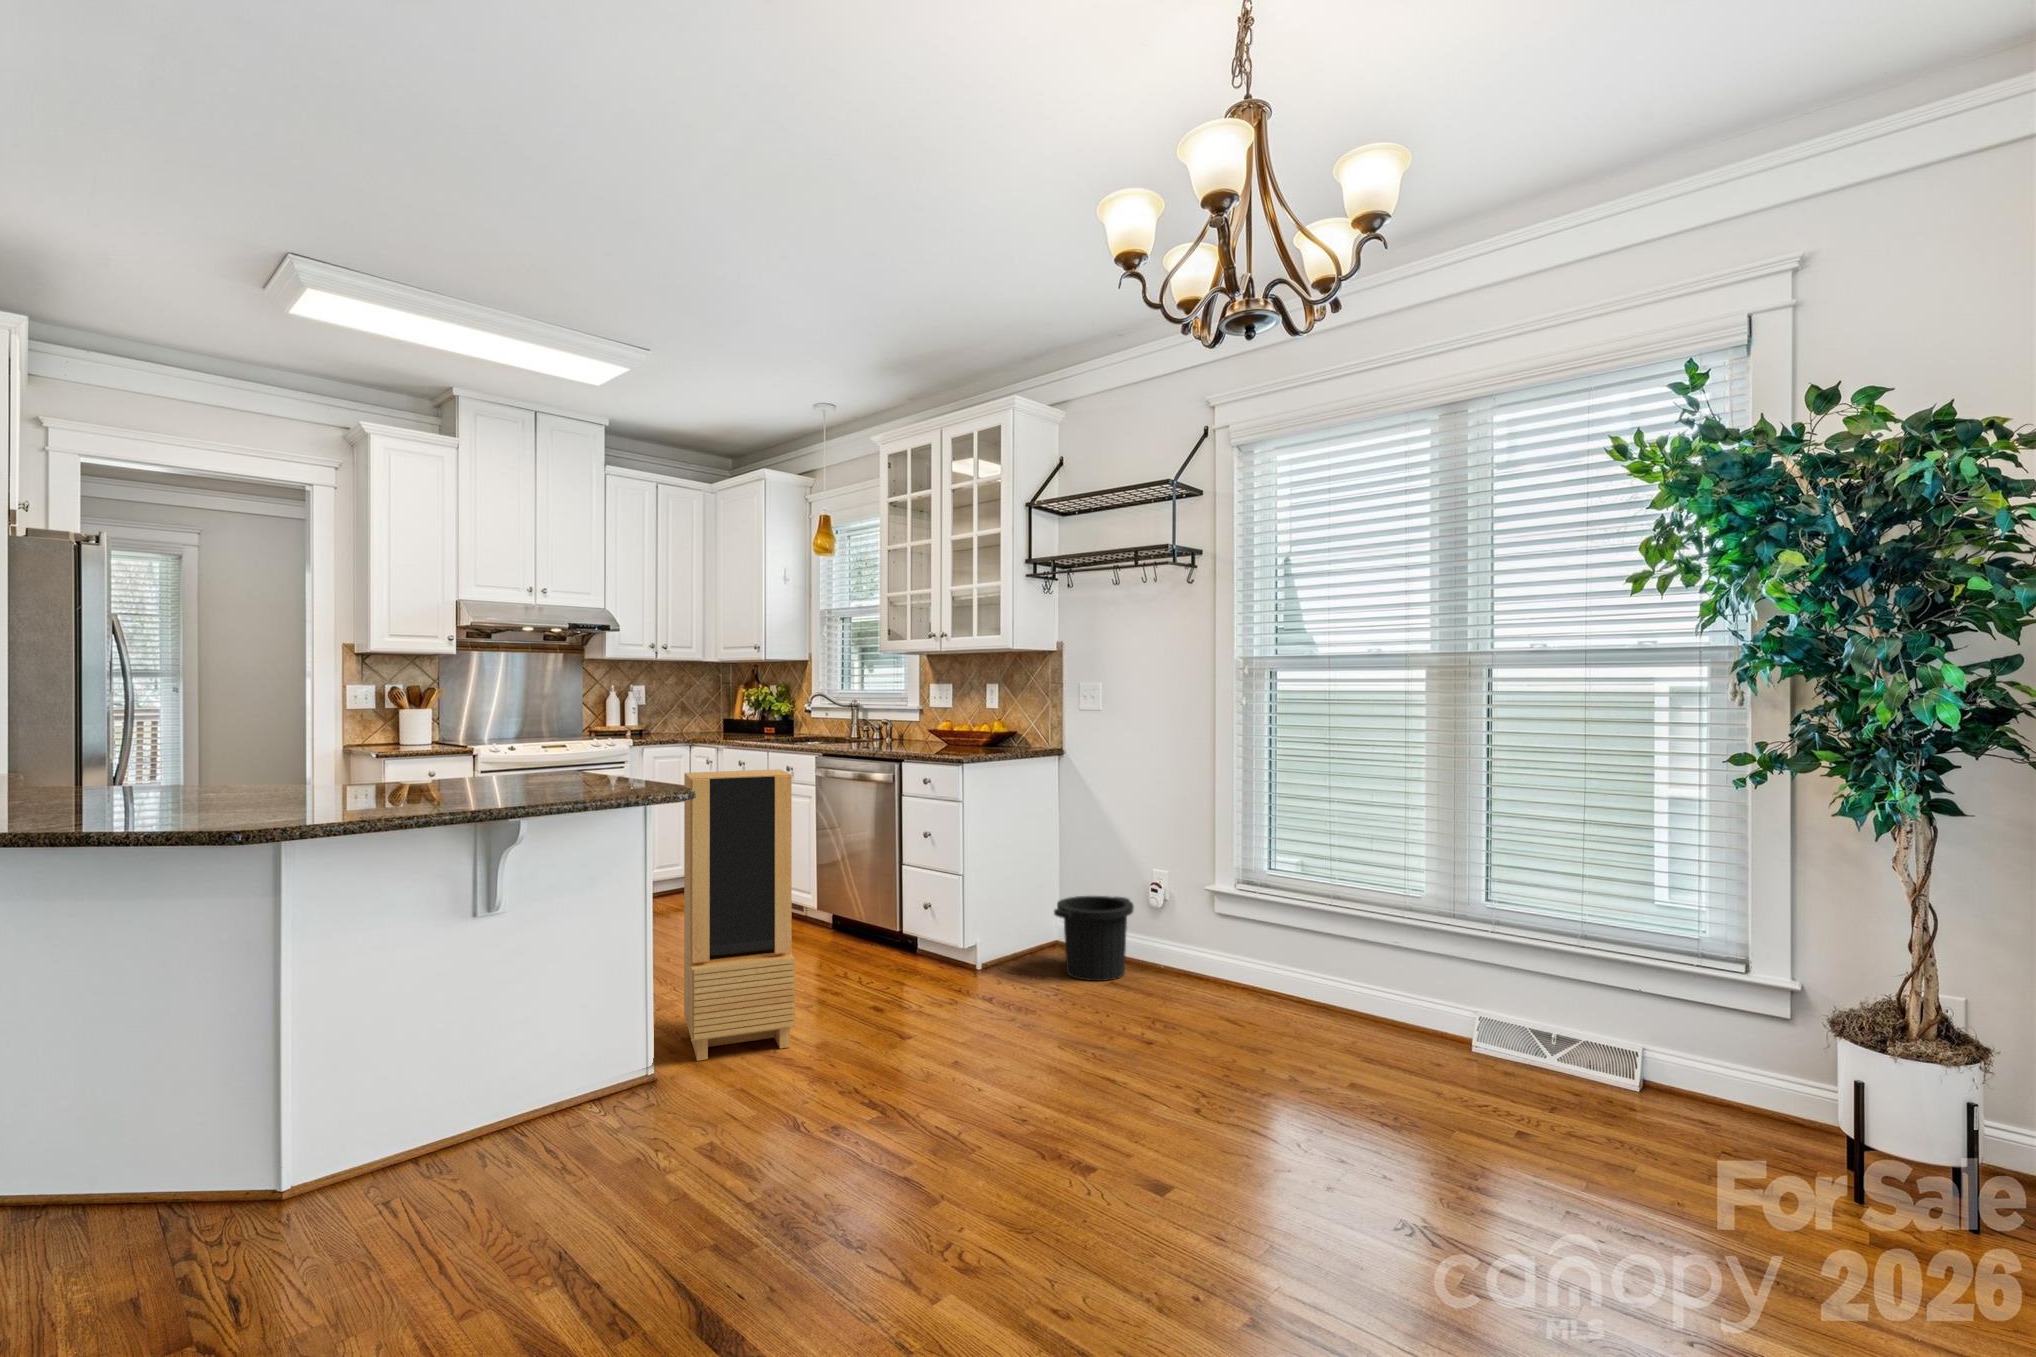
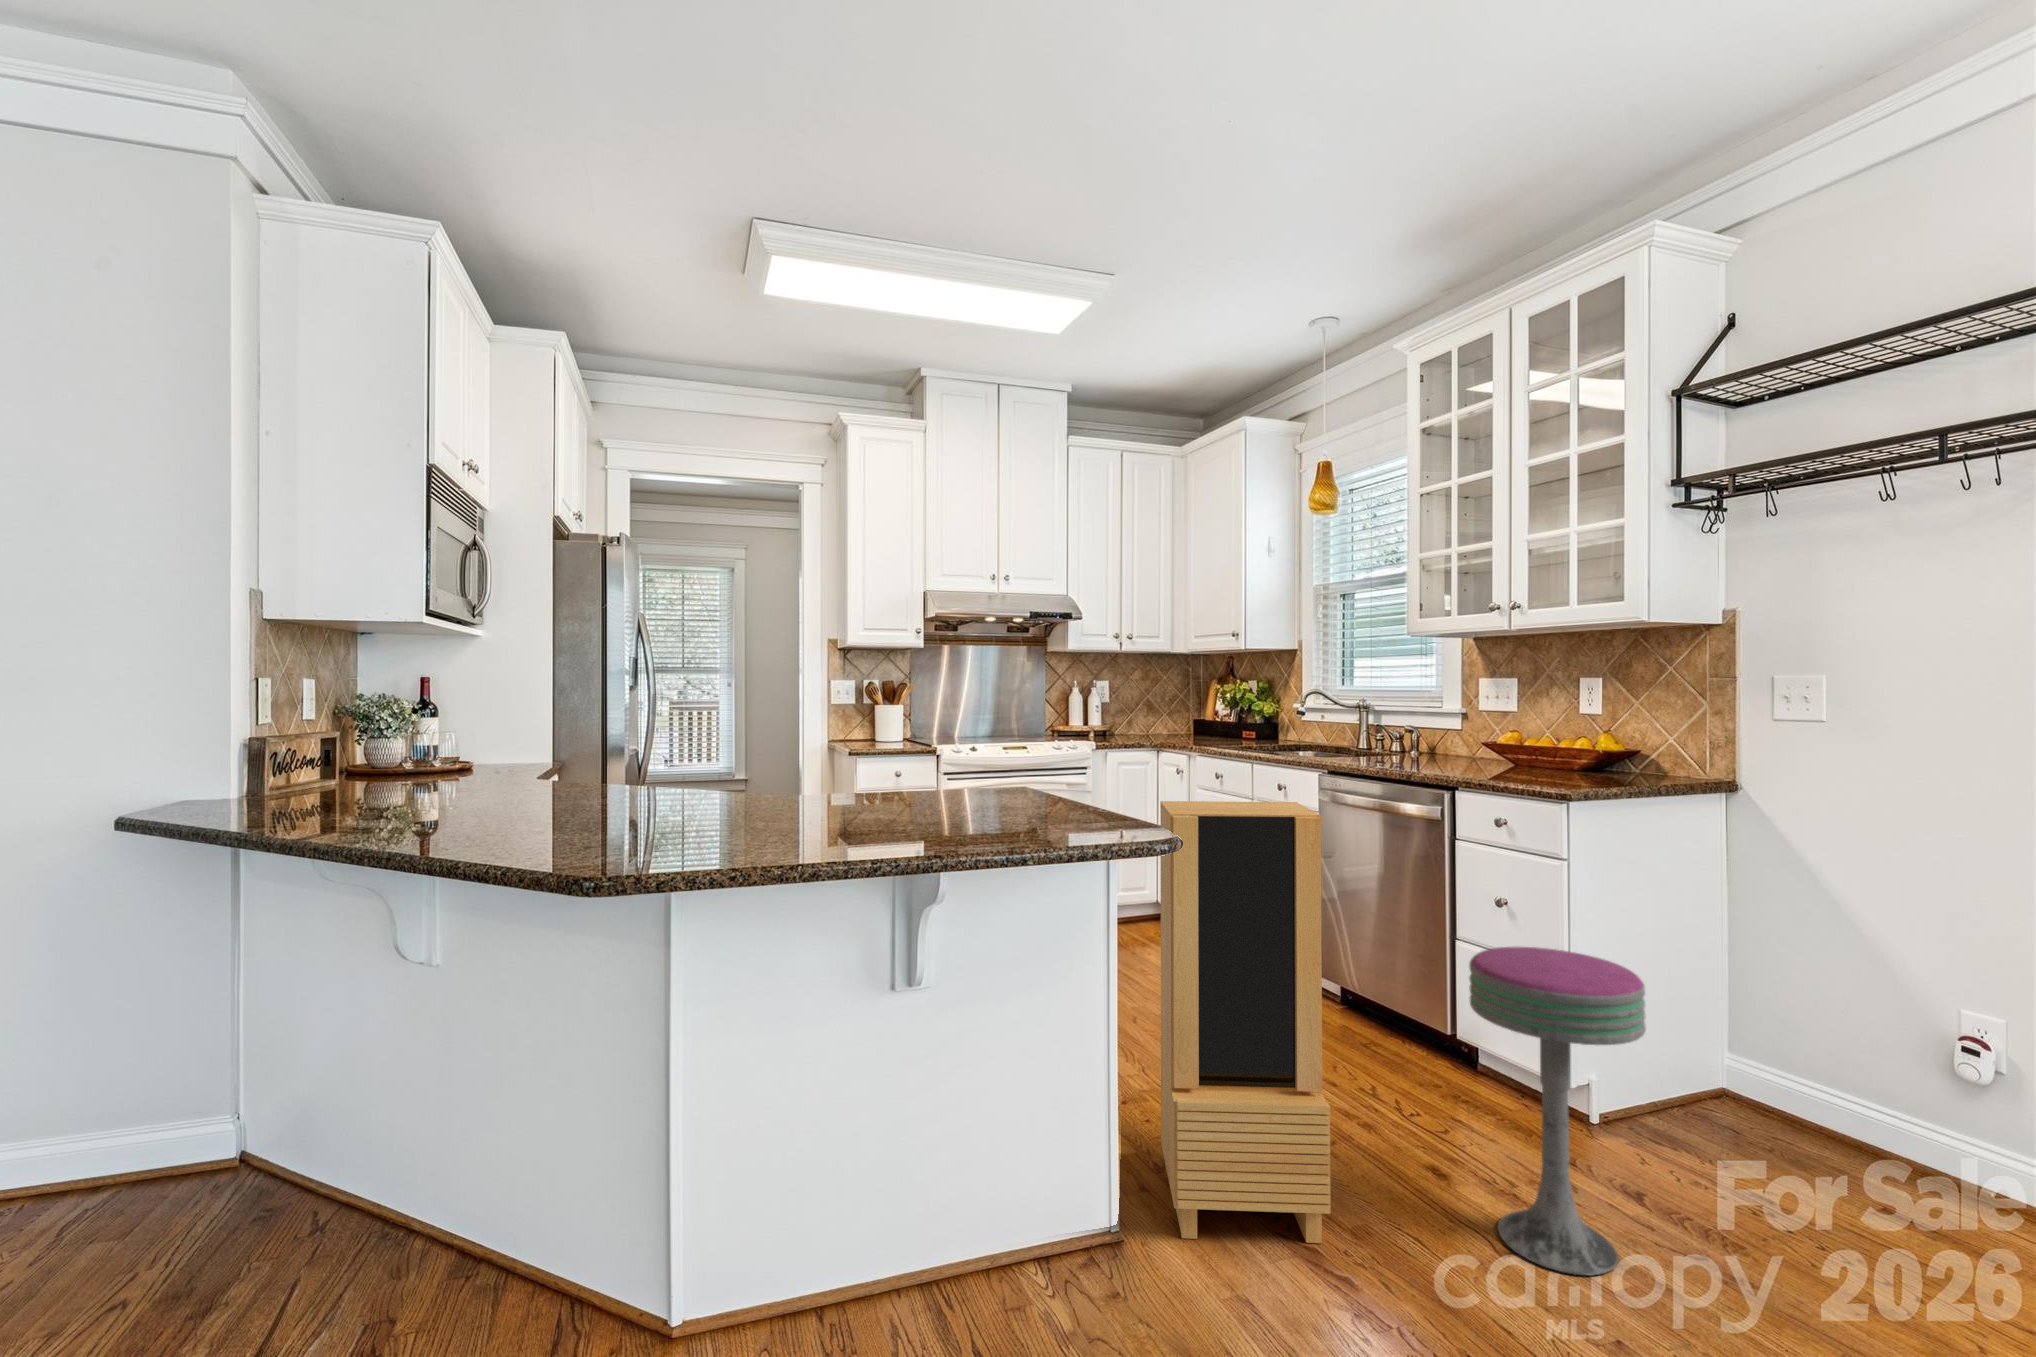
bar stool: none [883,852,974,1034] -> present [1469,947,1646,1276]
trash can: present [1054,896,1134,981] -> none [1758,1032,1938,1205]

